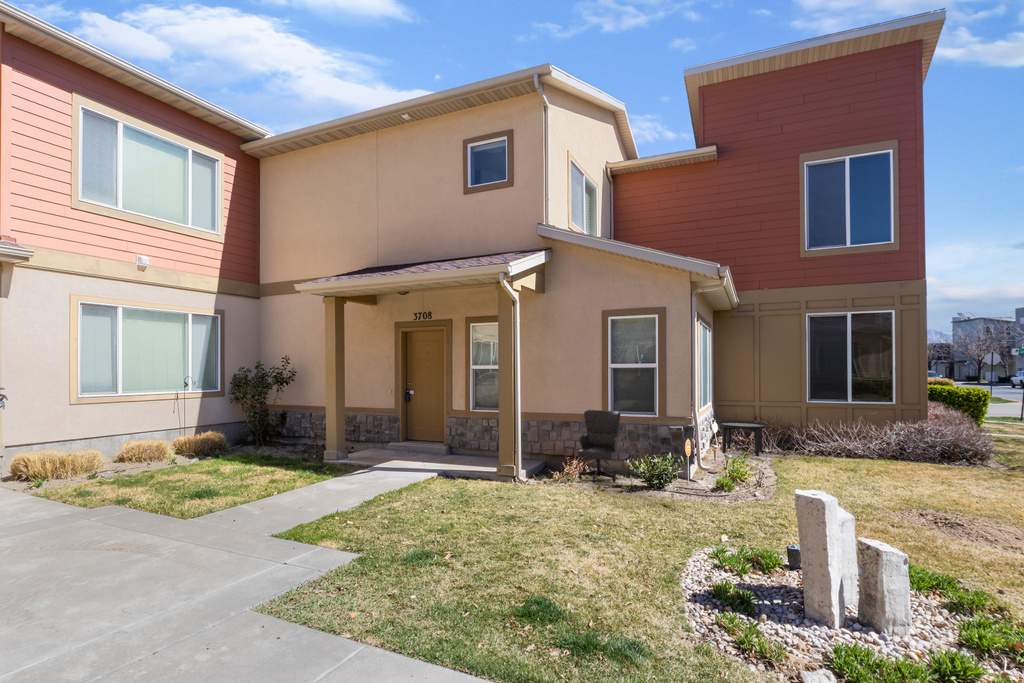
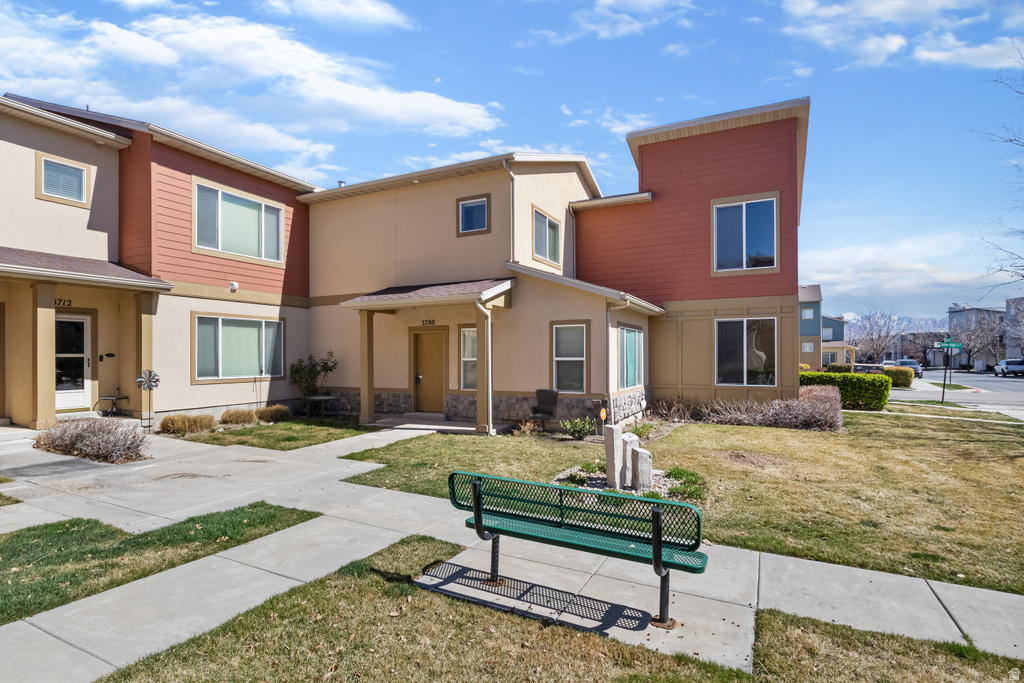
round table: present [716,420,769,456] -> present [305,395,340,418]

